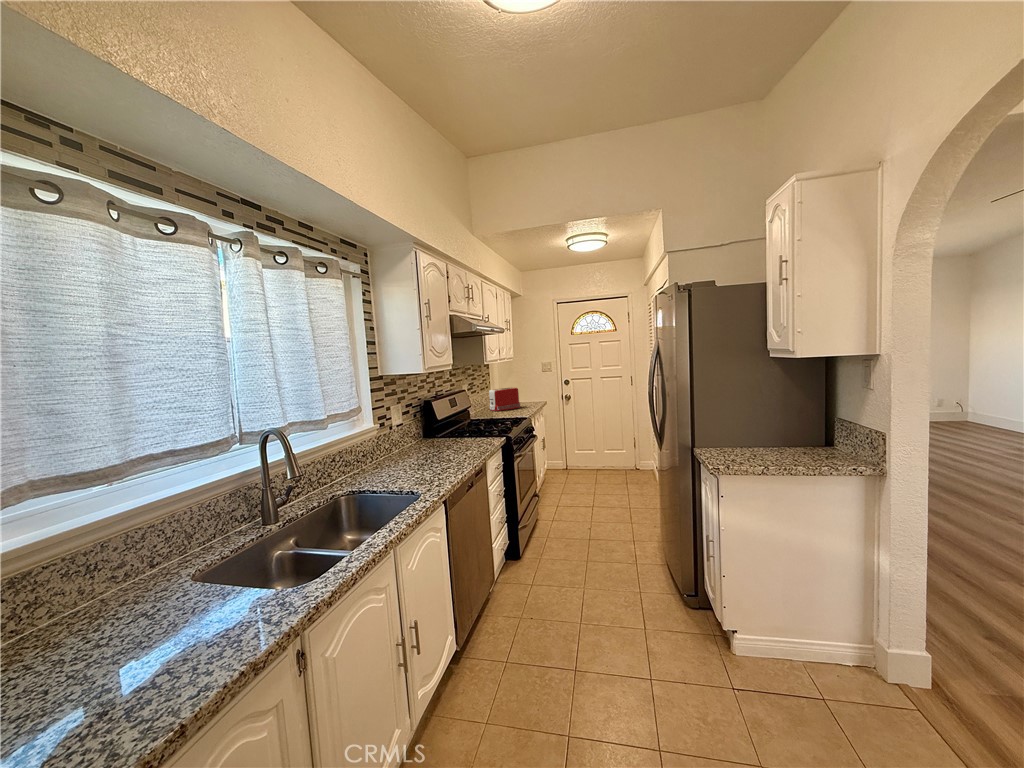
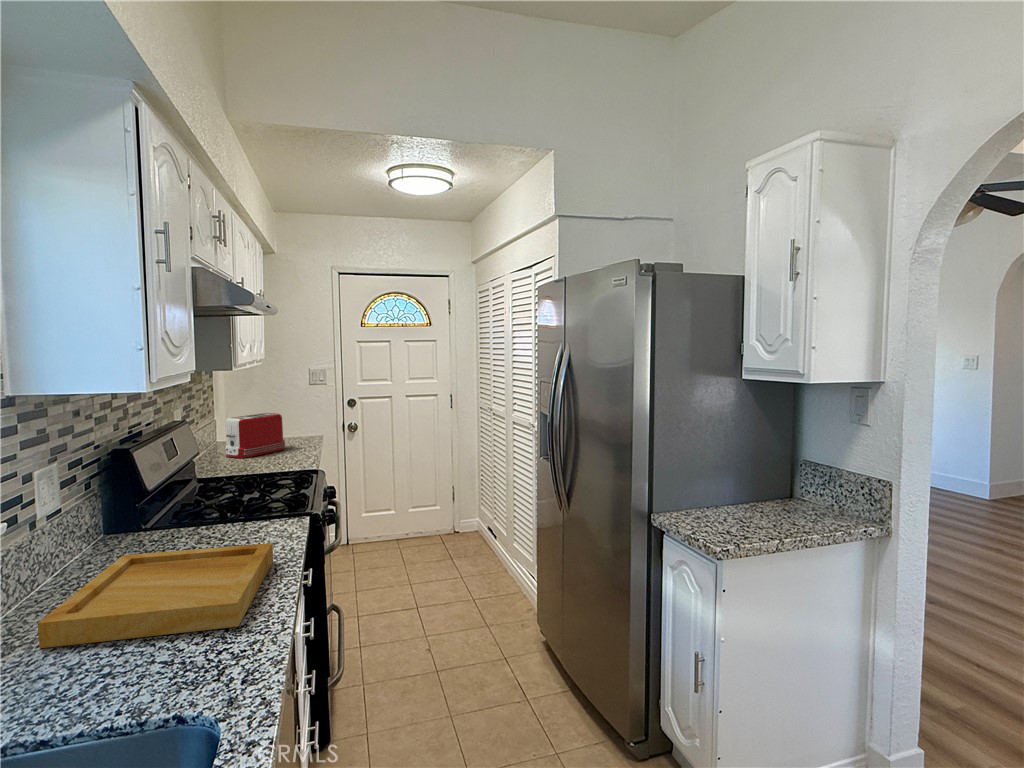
tray: none [386,442,475,469] -> present [38,543,273,648]

